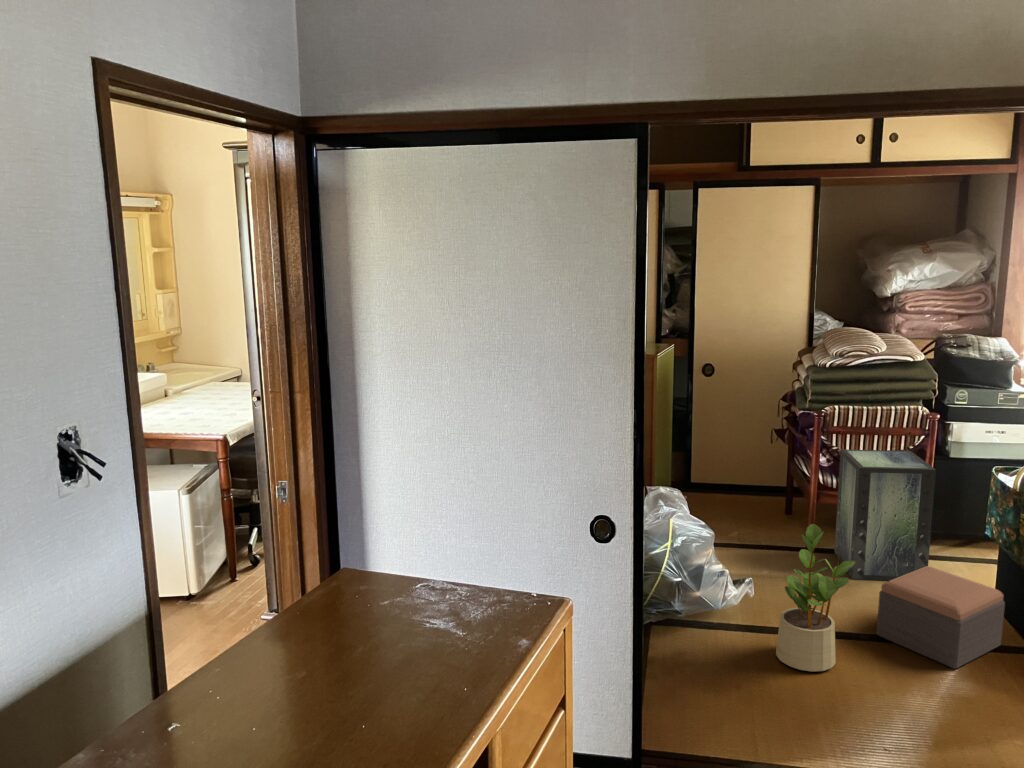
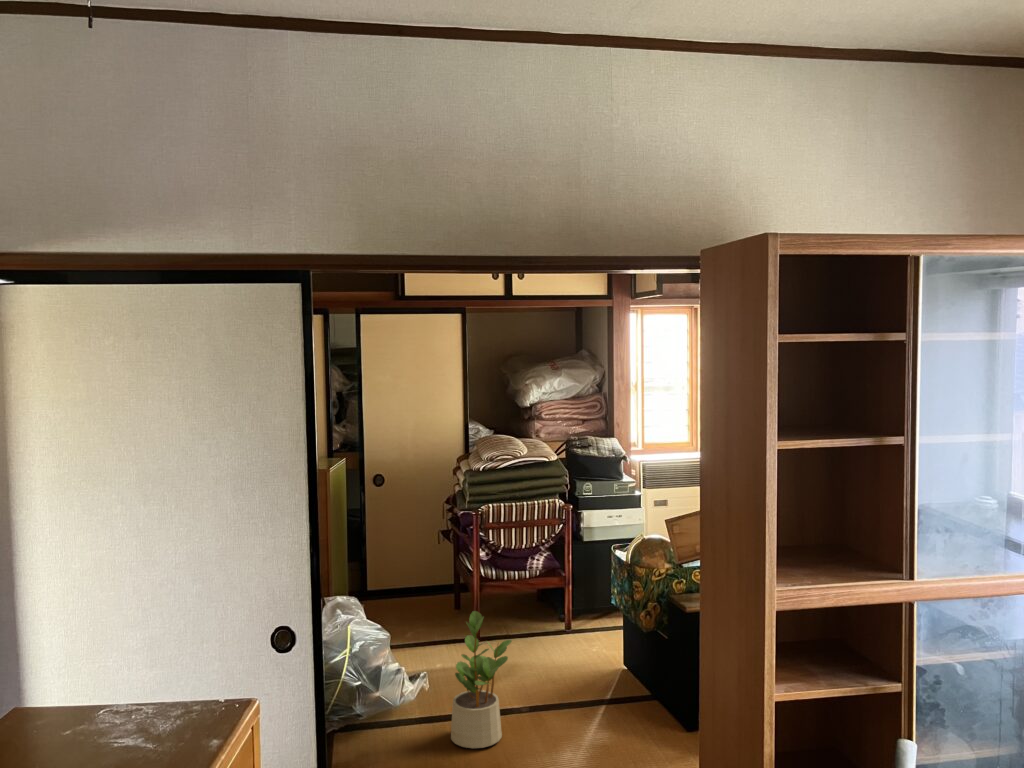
storage box: present [835,449,936,581] -> none [497,539,573,660]
footstool: present [877,566,1005,669] -> none [534,637,629,722]

